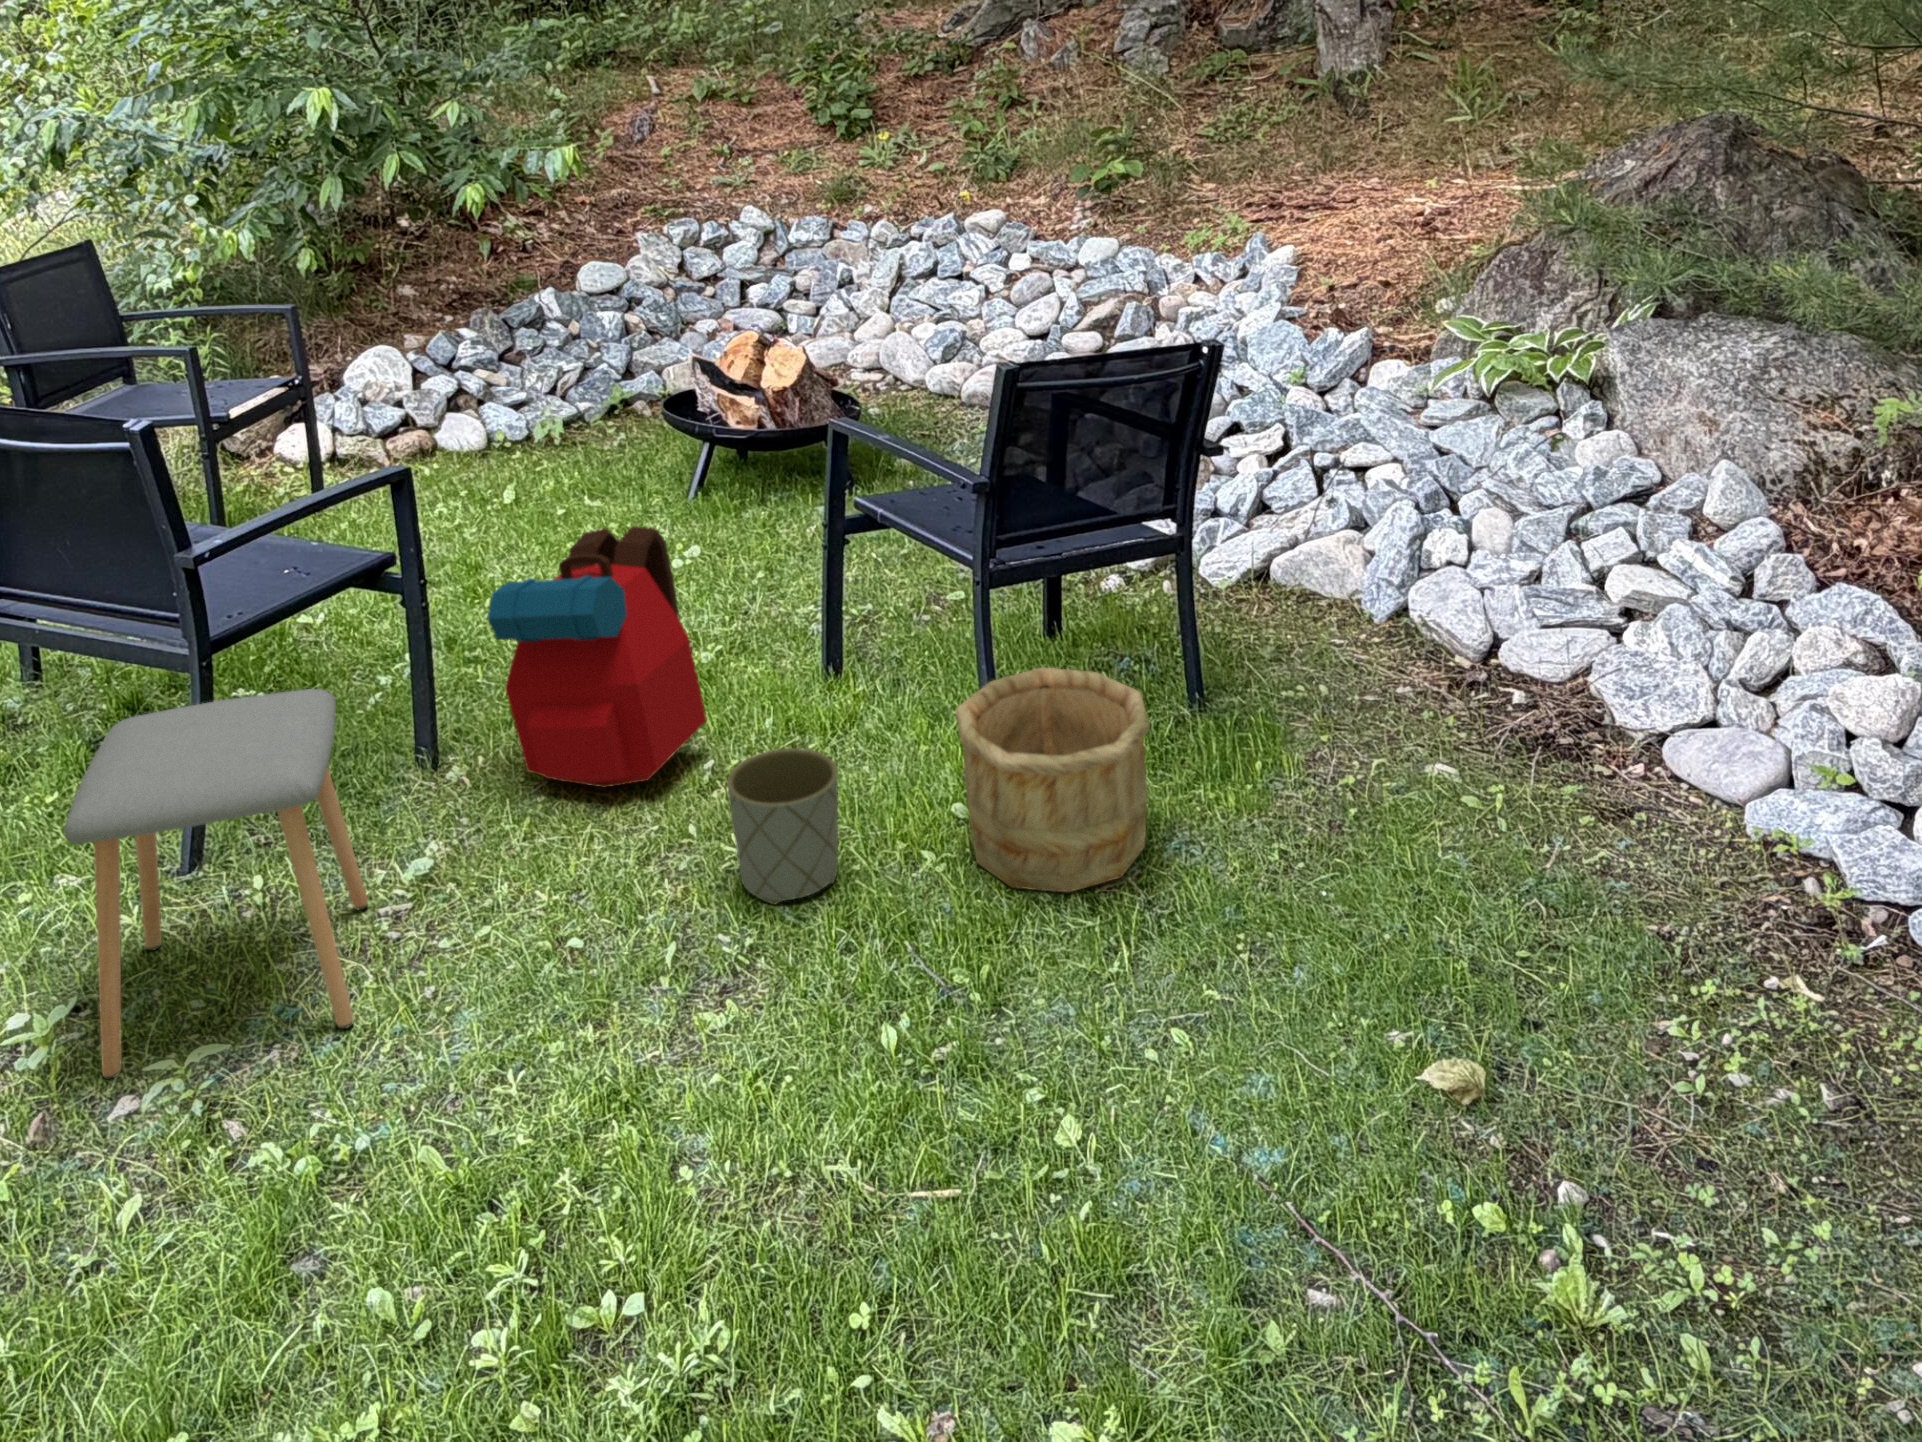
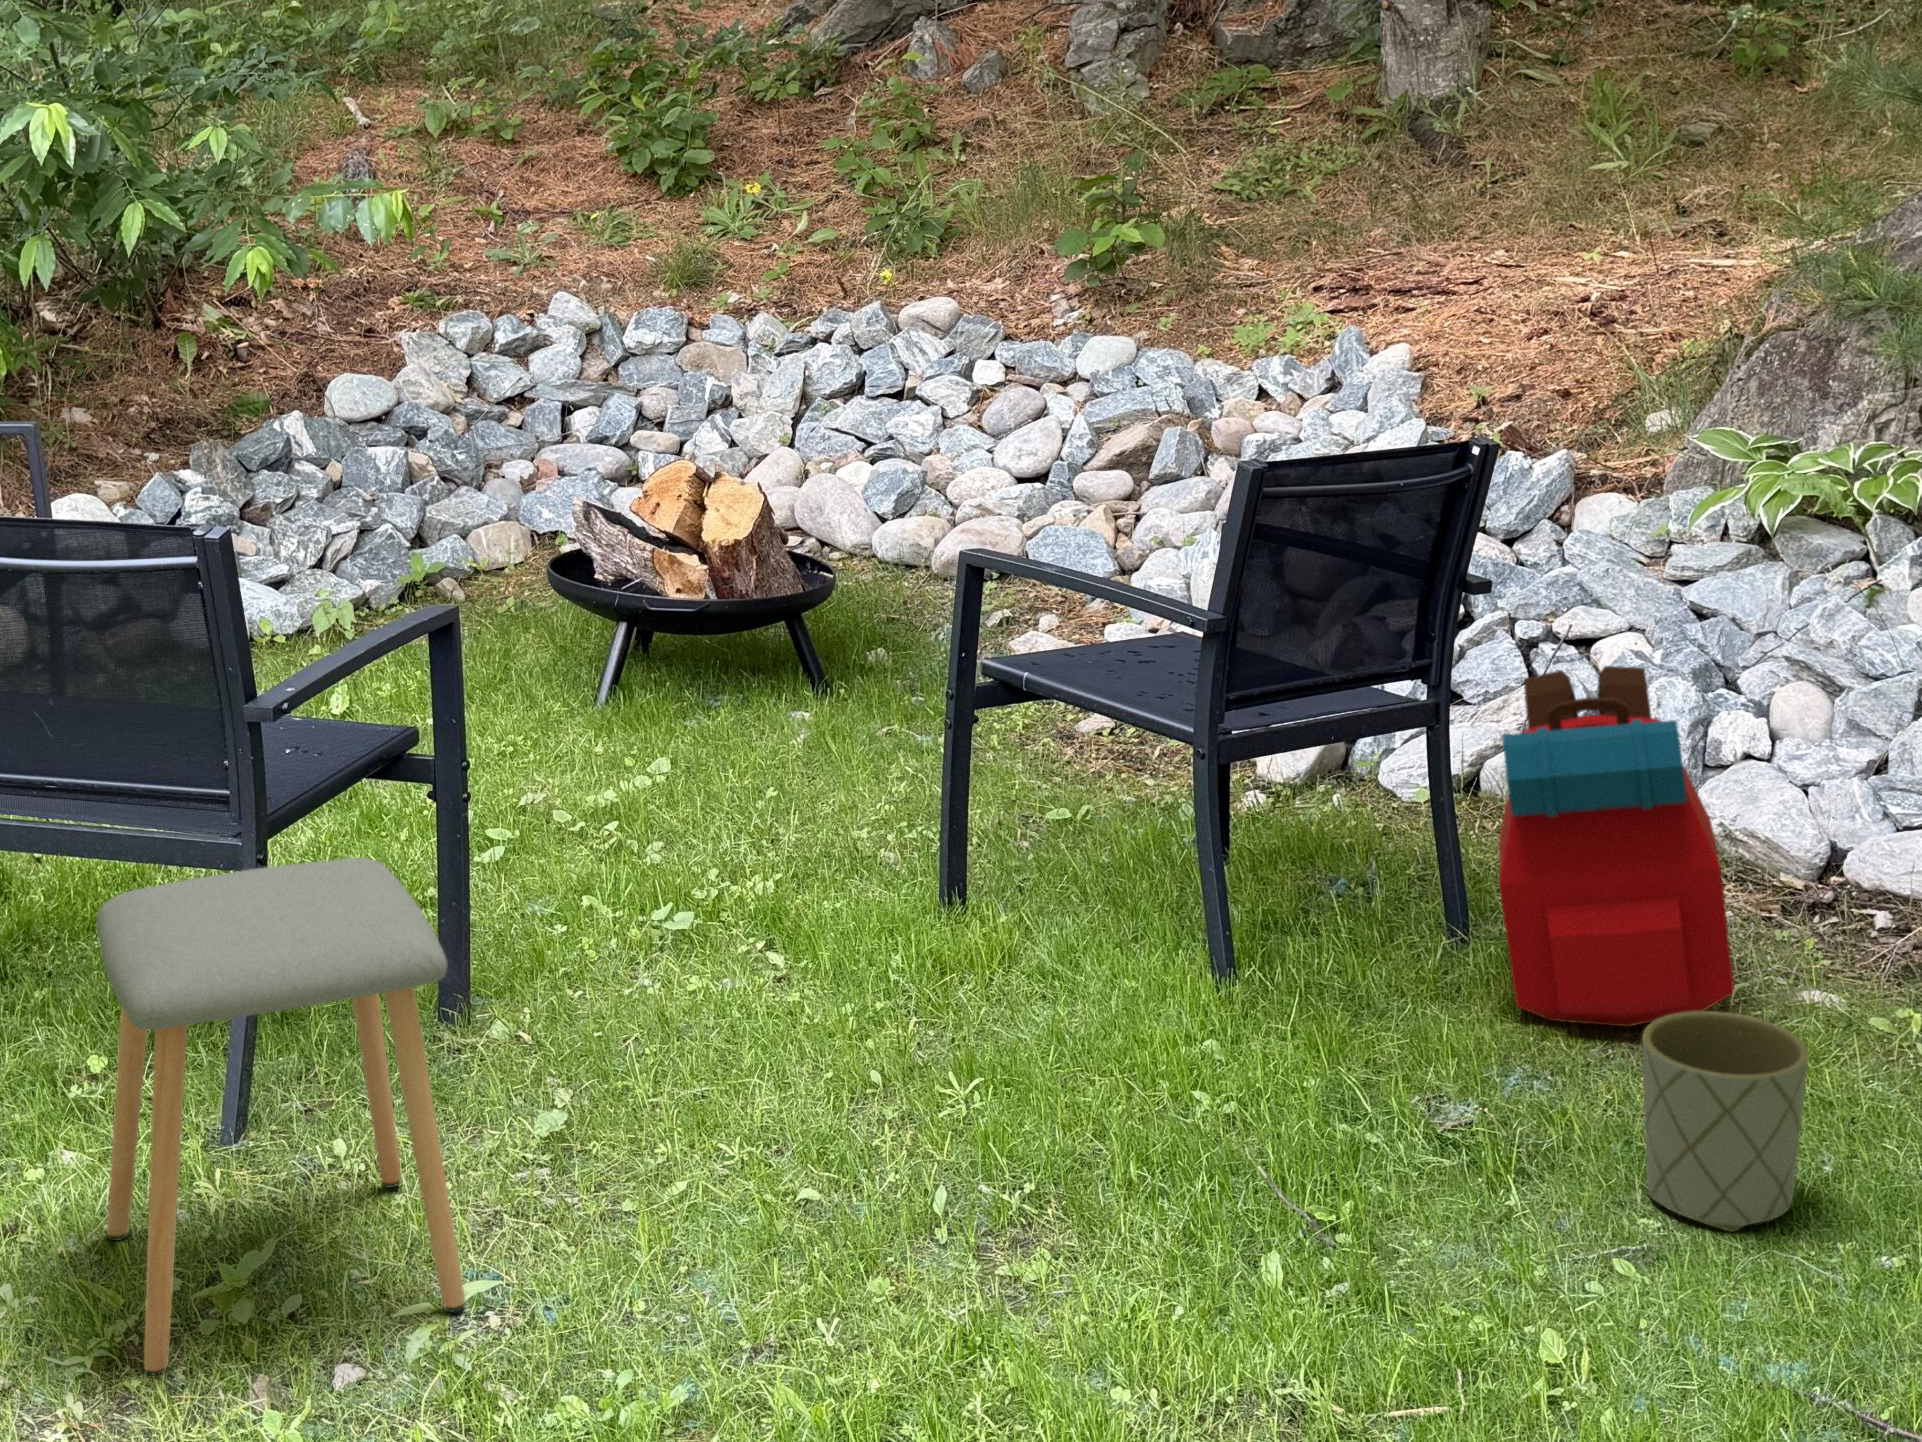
backpack: present [488,526,707,788] -> present [1499,666,1734,1027]
wooden bucket: present [955,667,1150,892] -> none [1193,853,1468,1142]
planter: present [727,748,838,905] -> present [1642,1011,1809,1232]

